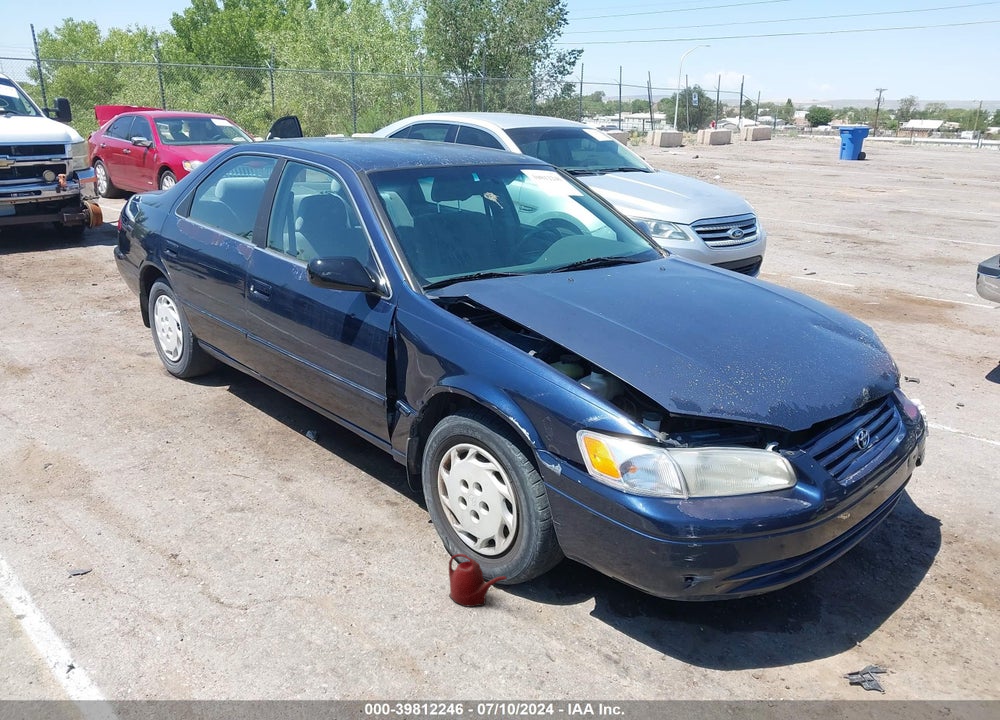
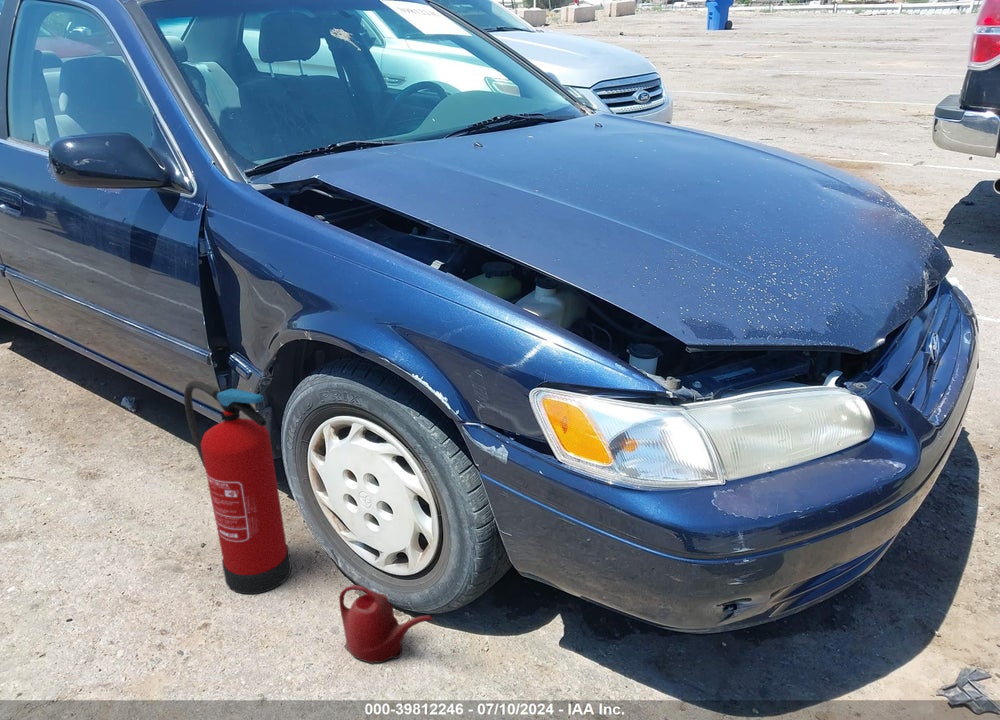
fire extinguisher: none [363,416,418,560] -> present [184,381,292,594]

